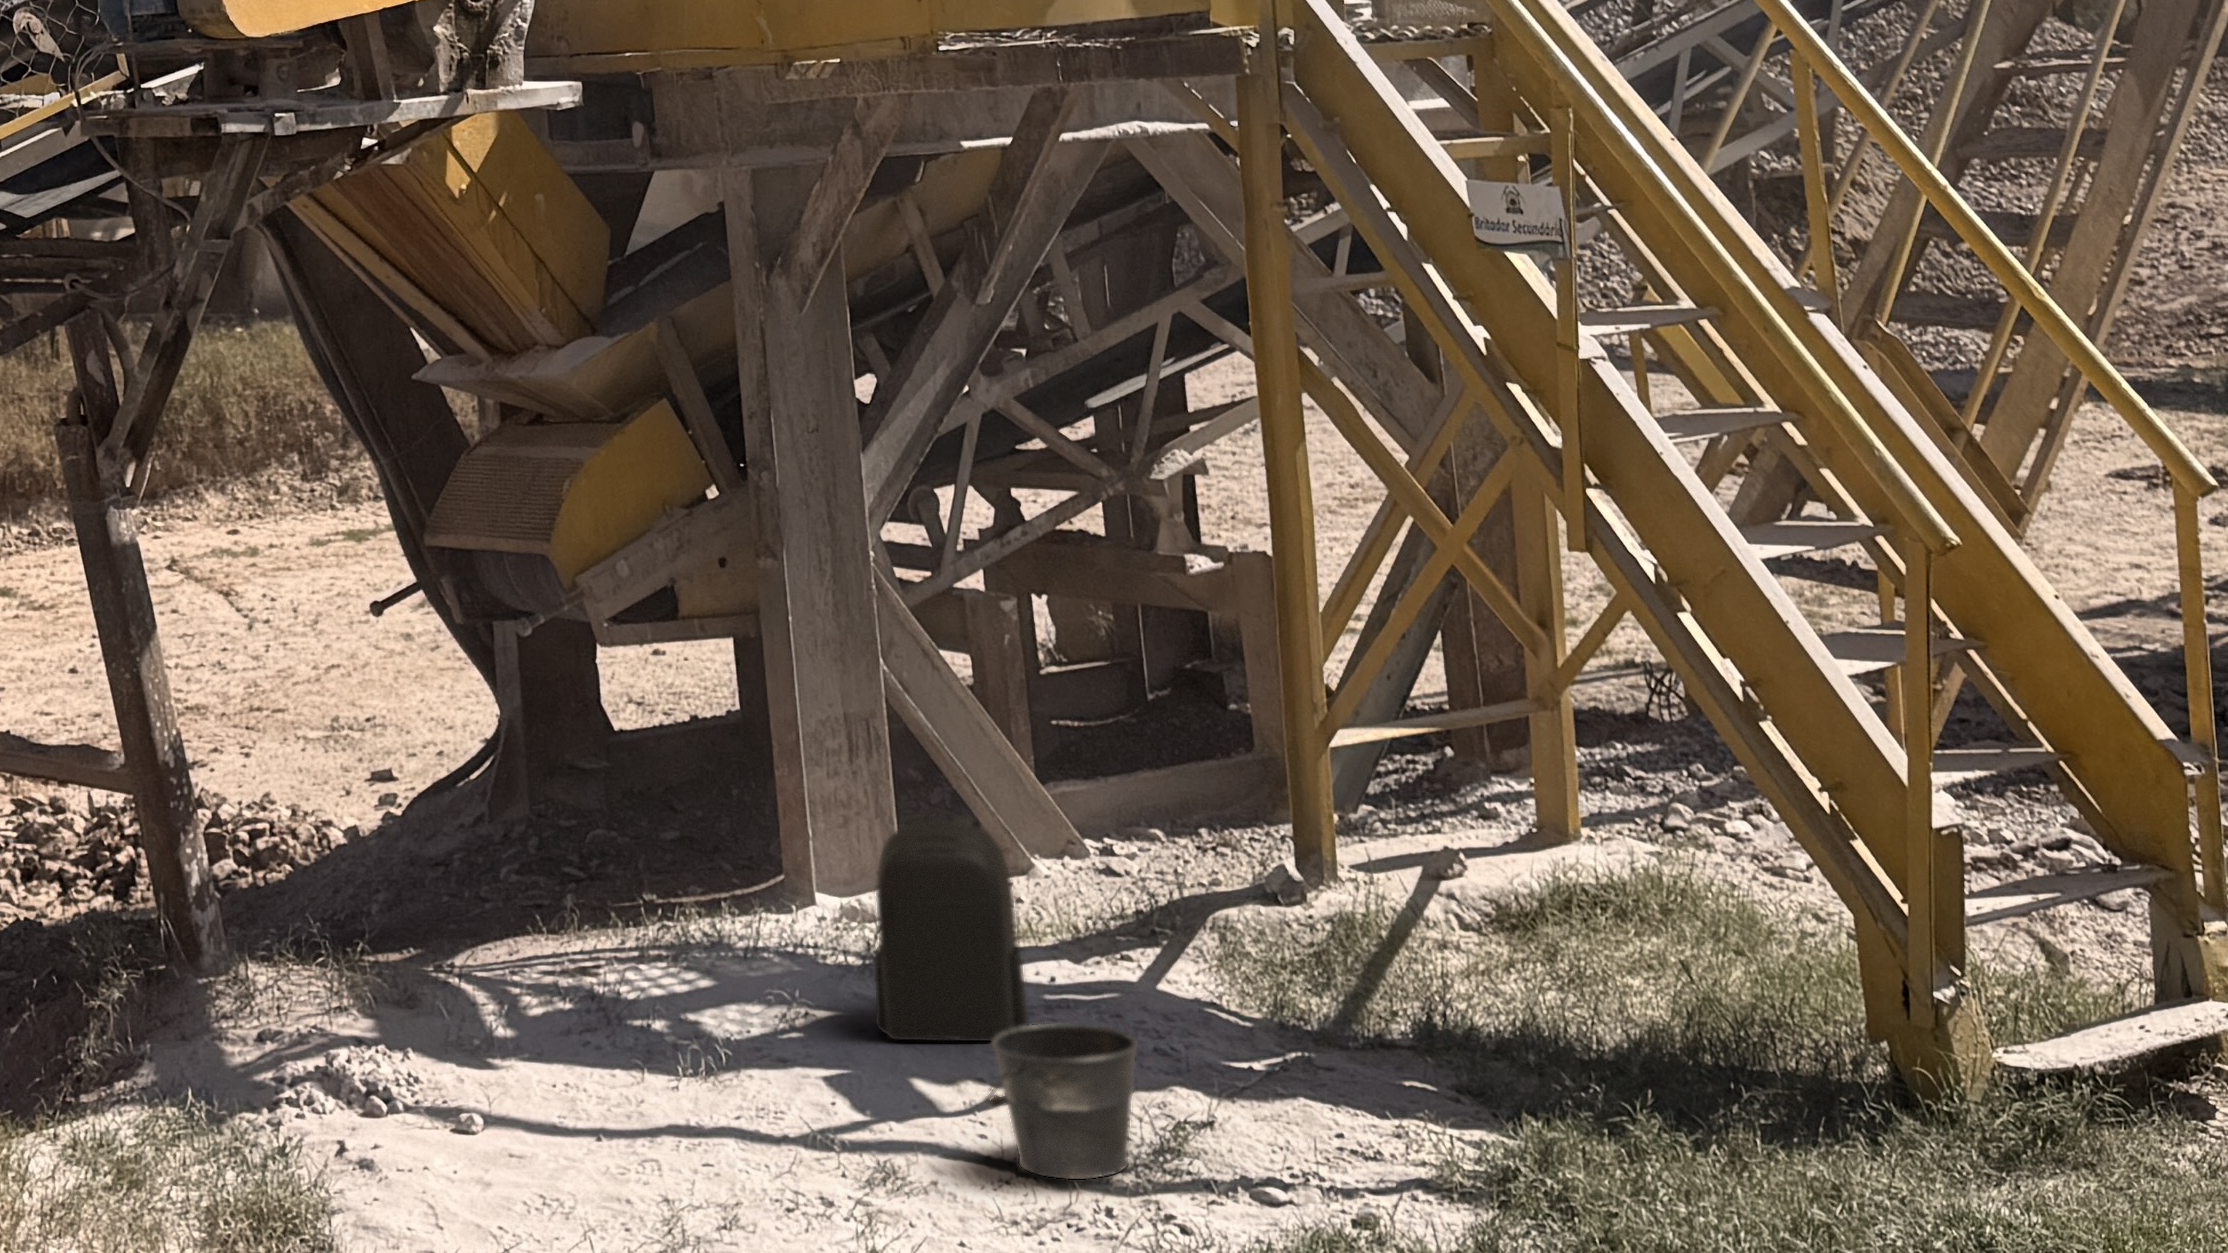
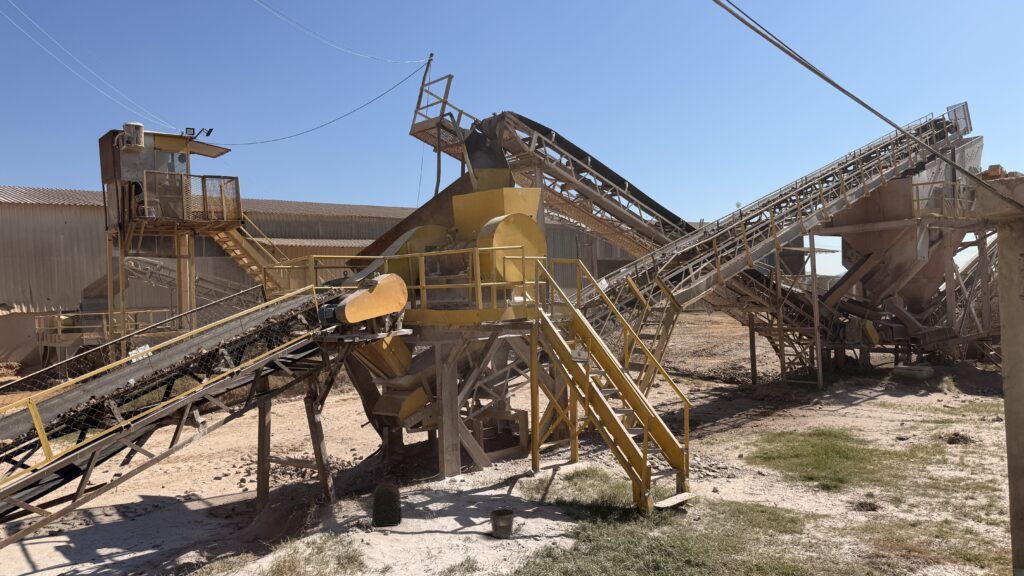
backpack: present [875,810,1028,1041] -> present [372,481,402,526]

